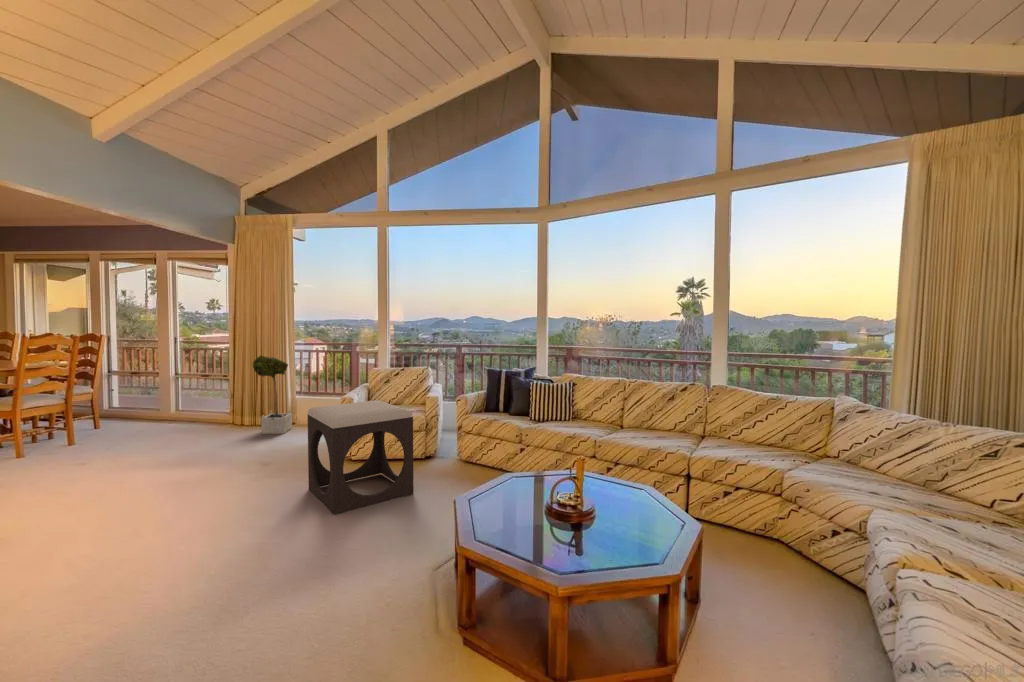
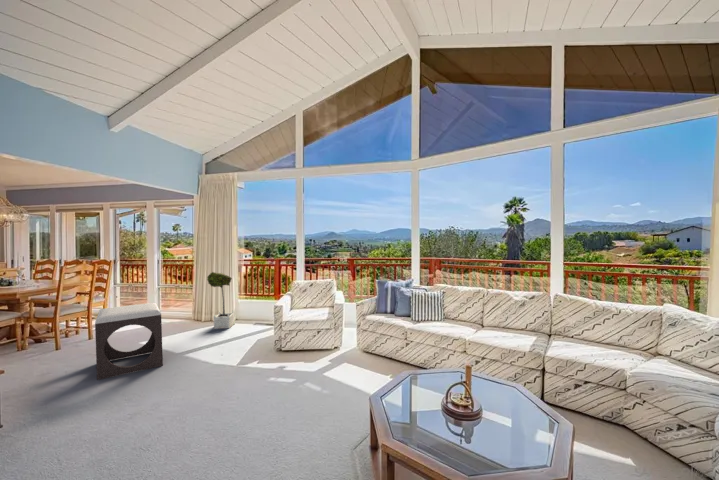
footstool: present [308,400,413,515] -> present [95,303,163,380]

